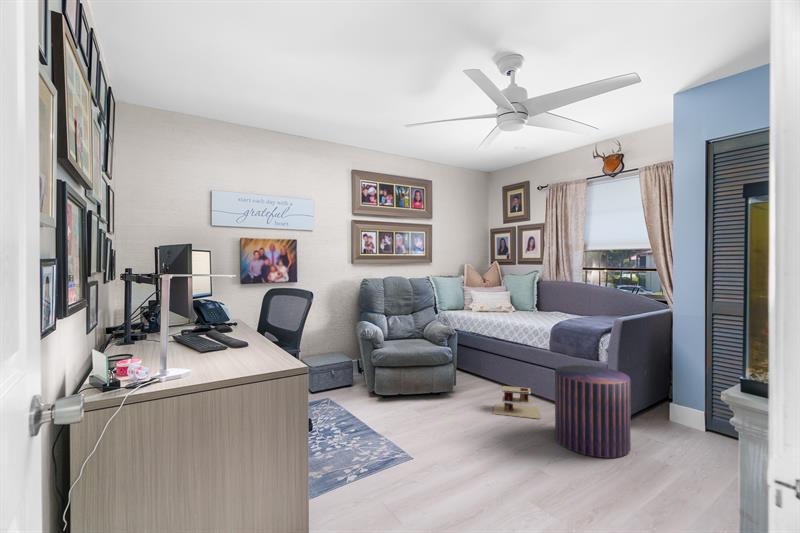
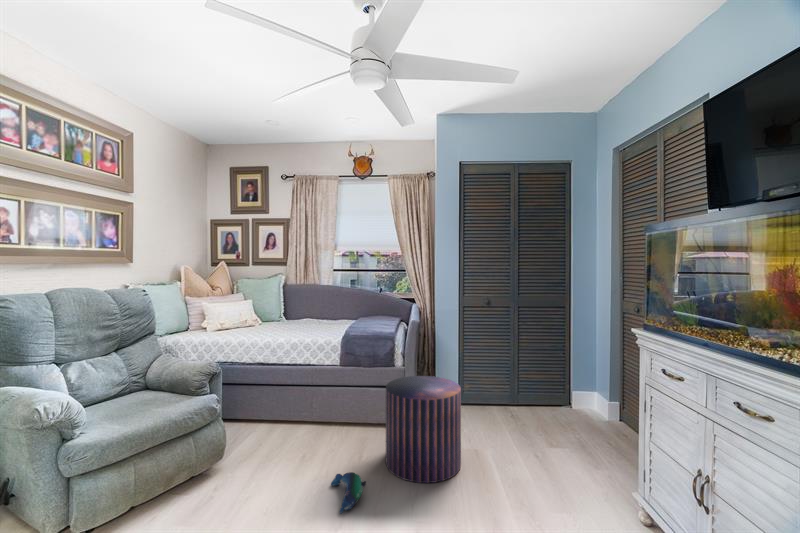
toy house: present [493,386,540,419] -> none [287,419,355,471]
plush toy: none [494,421,521,440] -> present [331,472,366,514]

